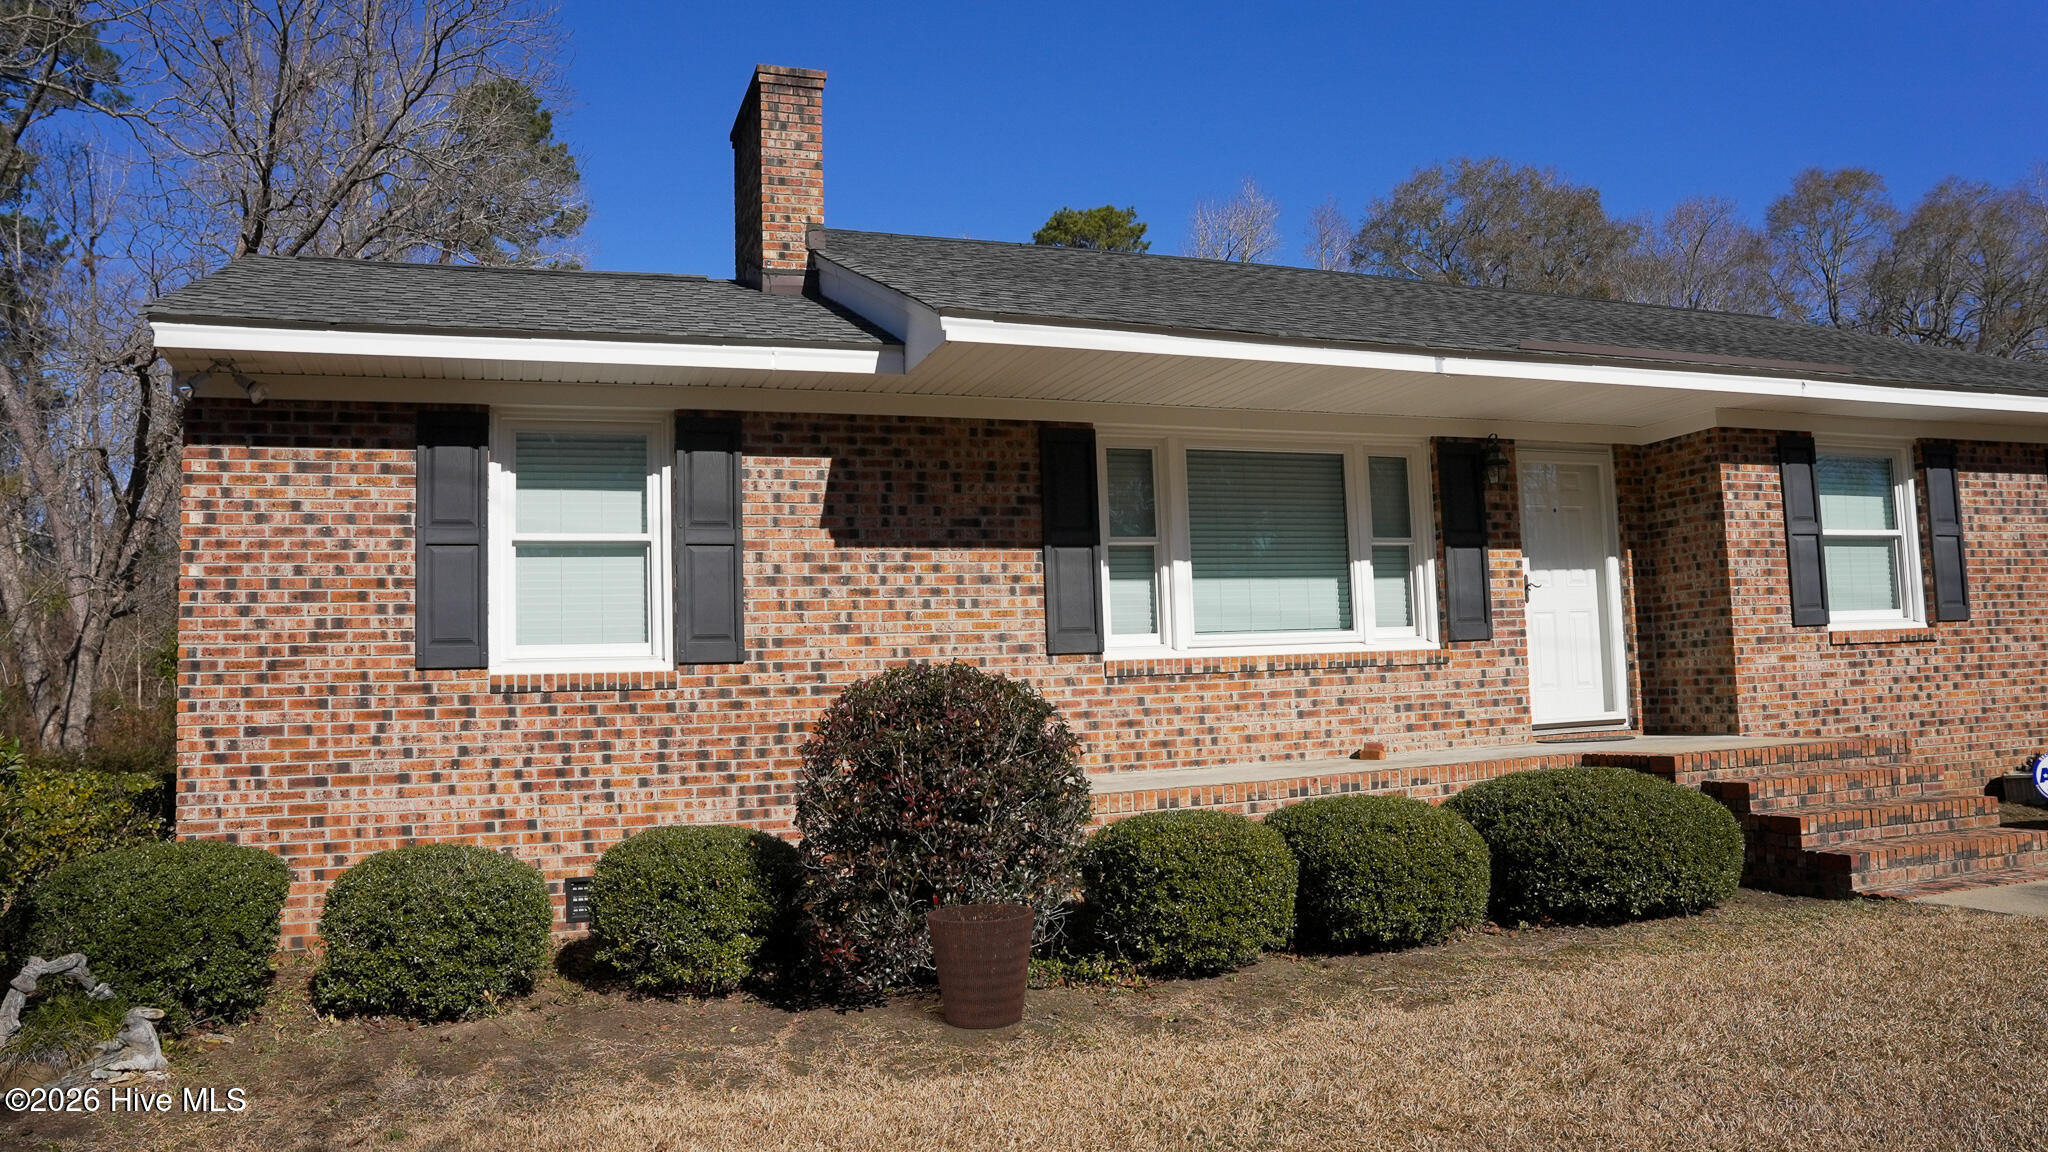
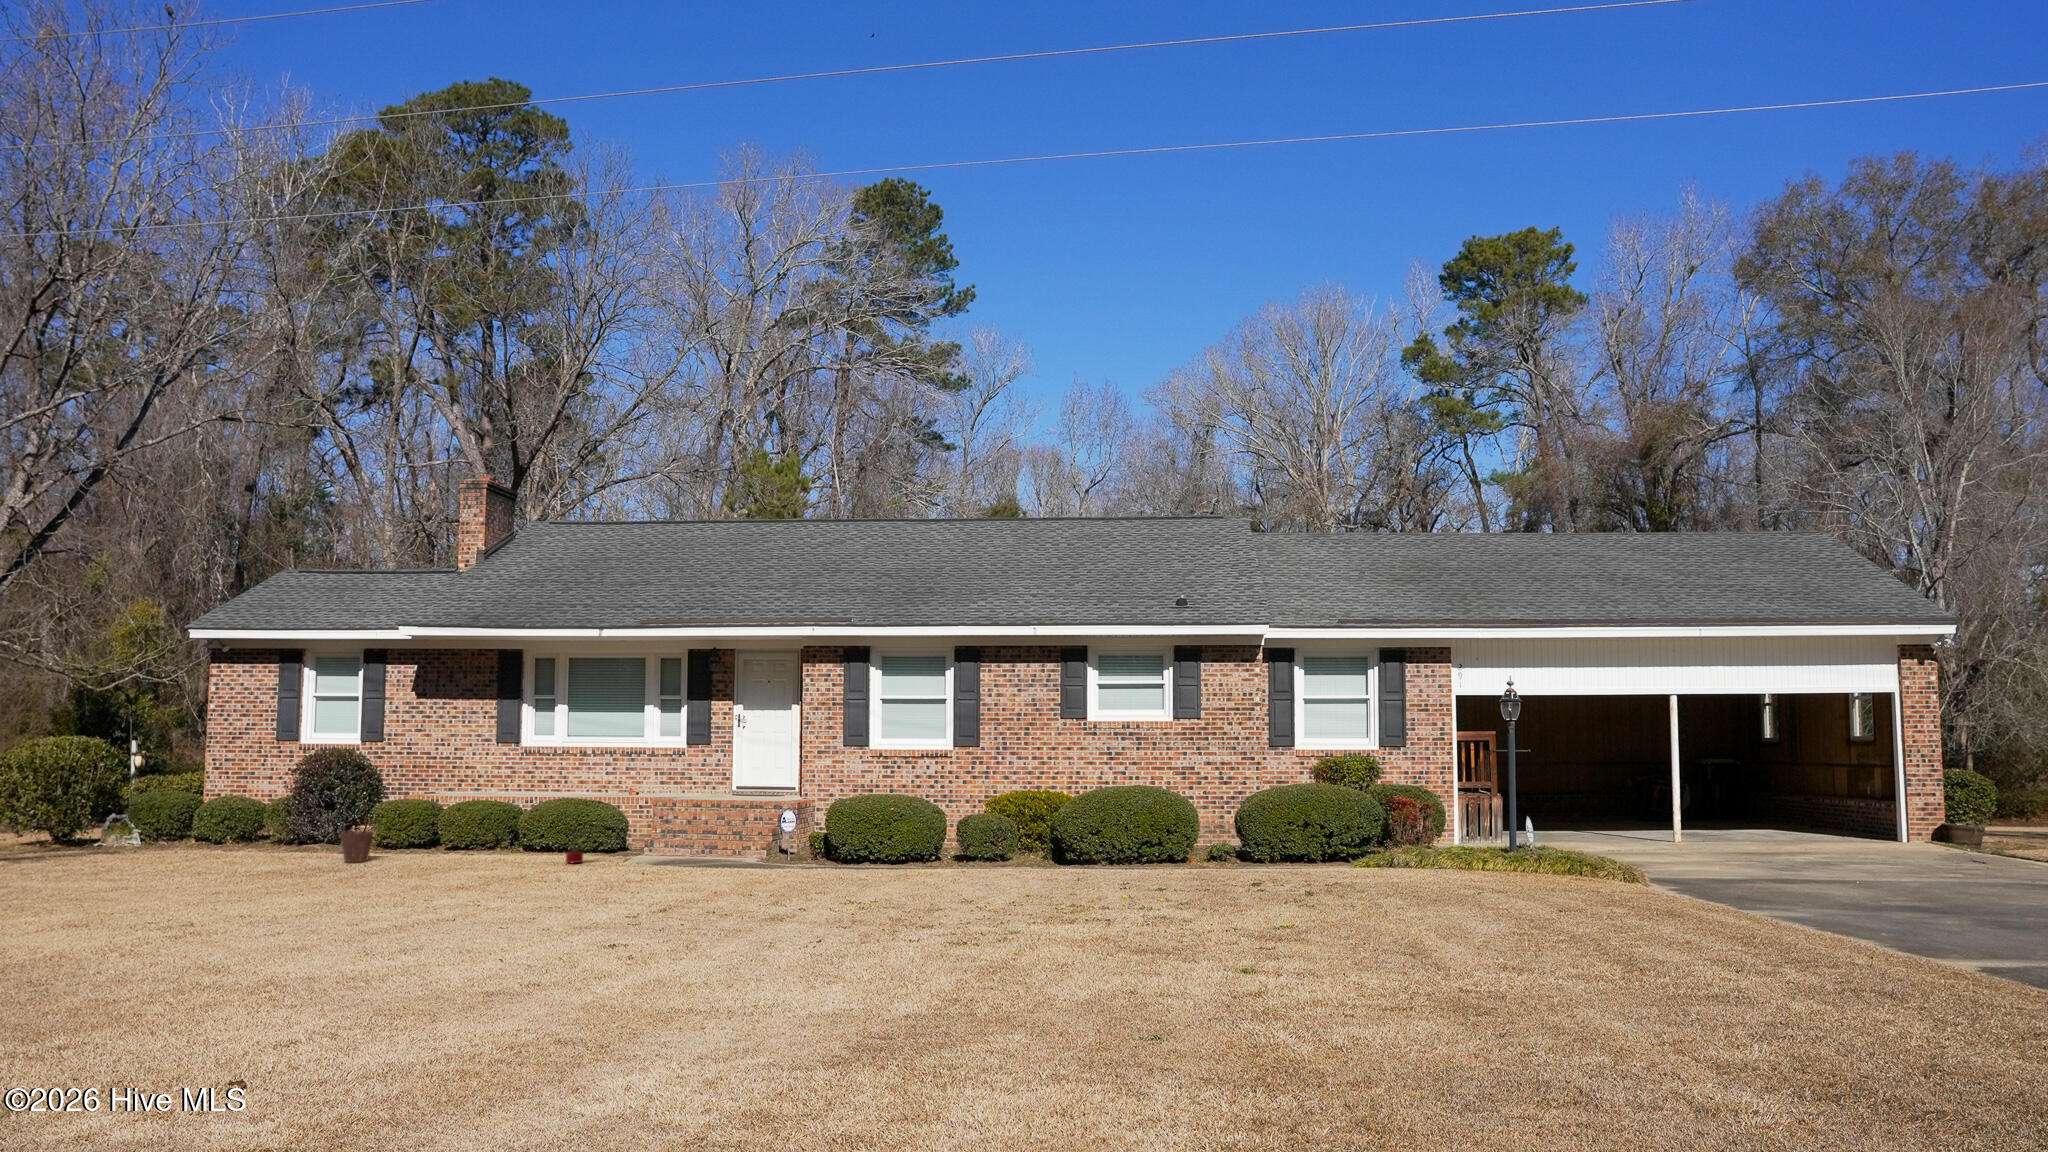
decorative plant: none [1530,814,1665,940] -> present [566,827,583,863]

